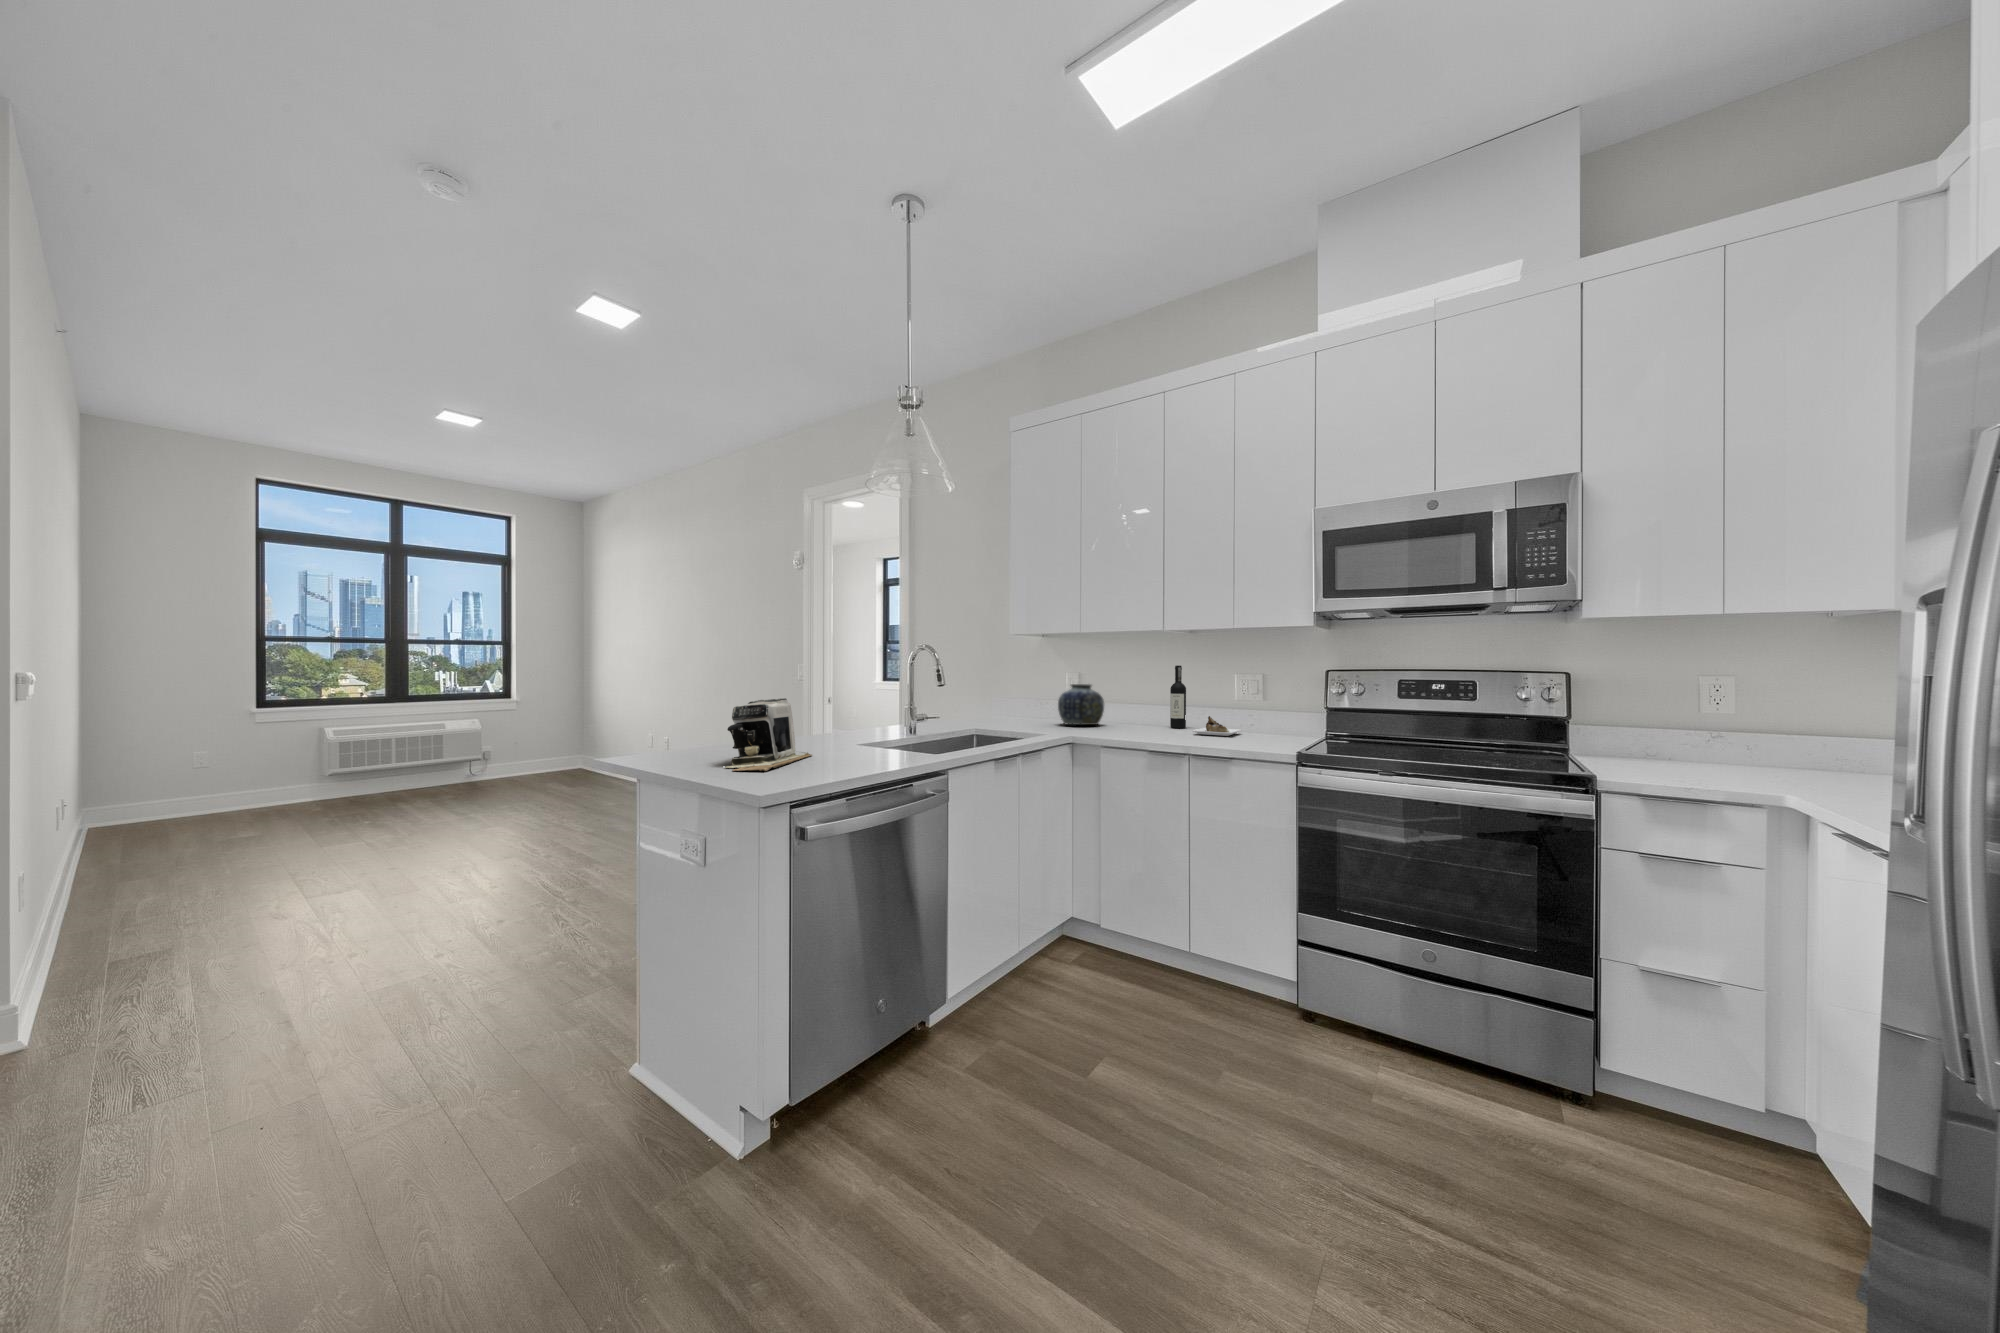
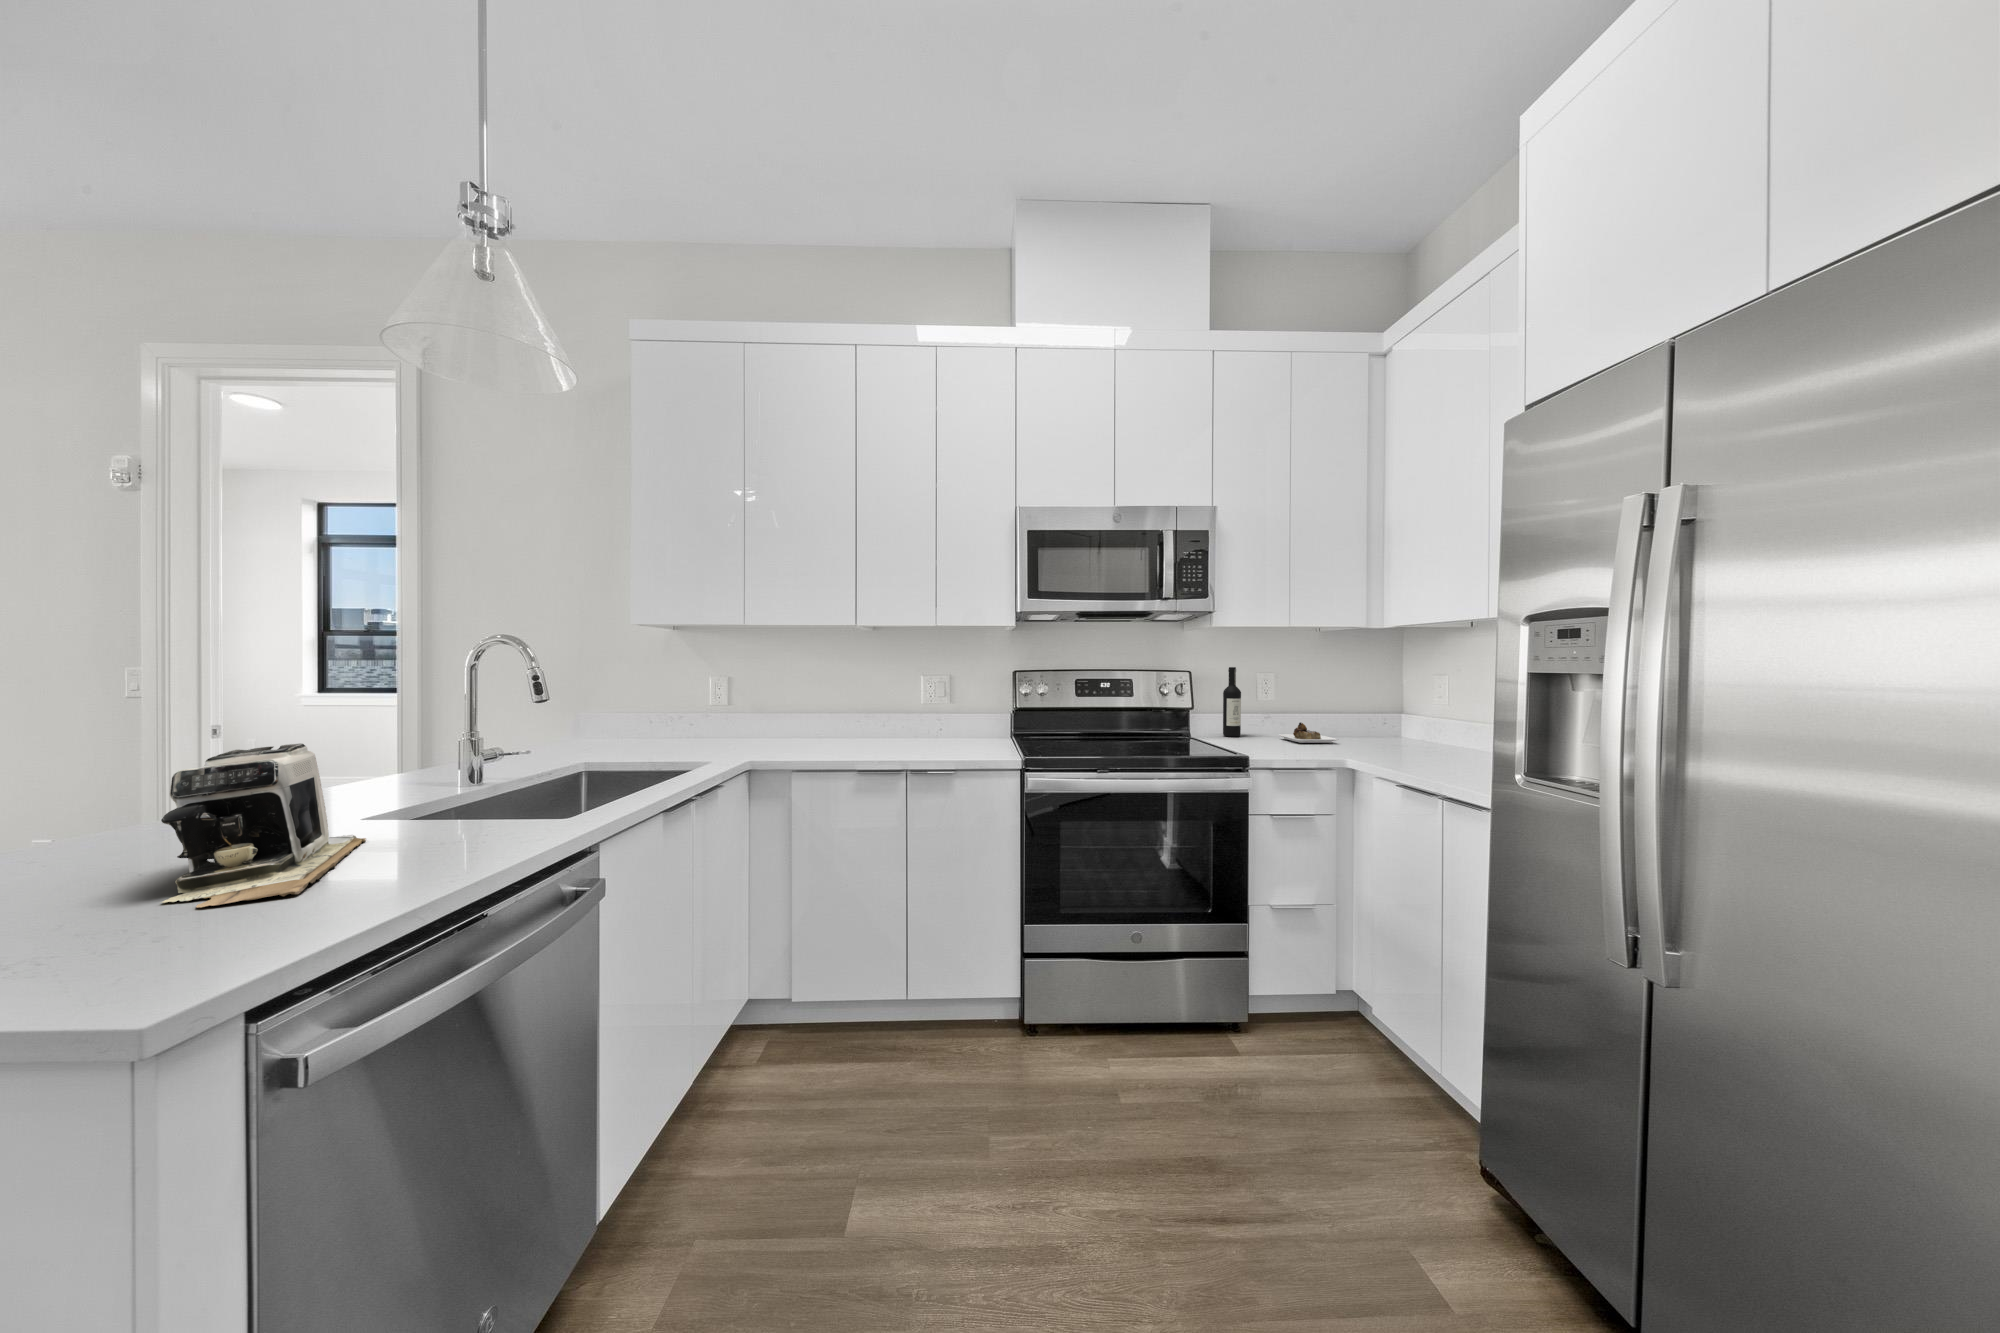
wine bottle: present [1170,665,1241,736] -> present [1223,667,1339,743]
vase: present [1058,684,1104,725] -> none [710,690,770,740]

